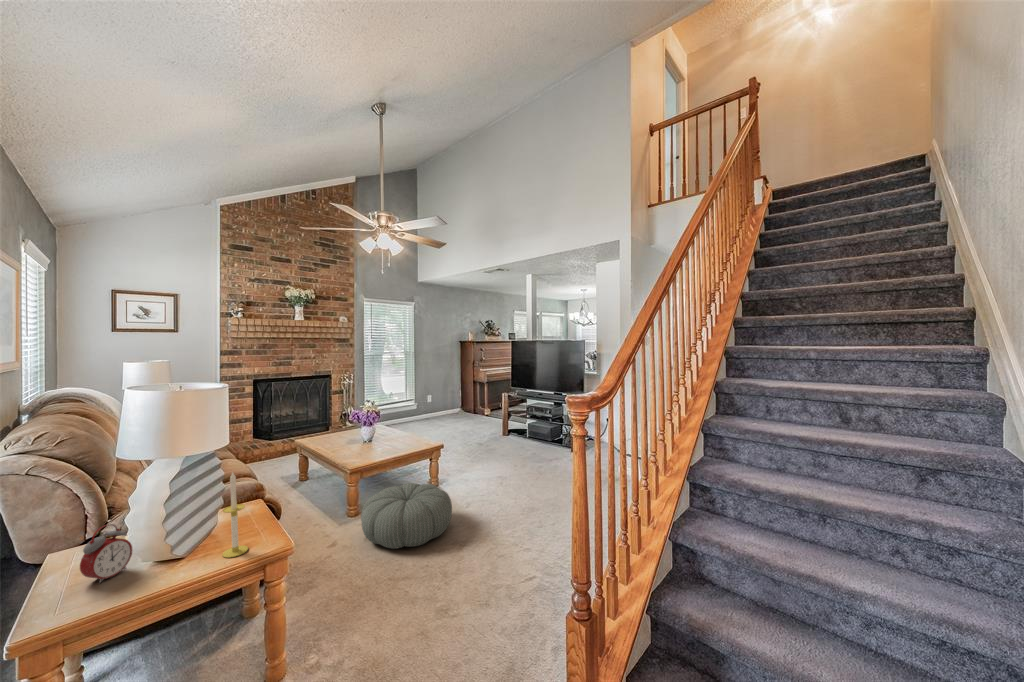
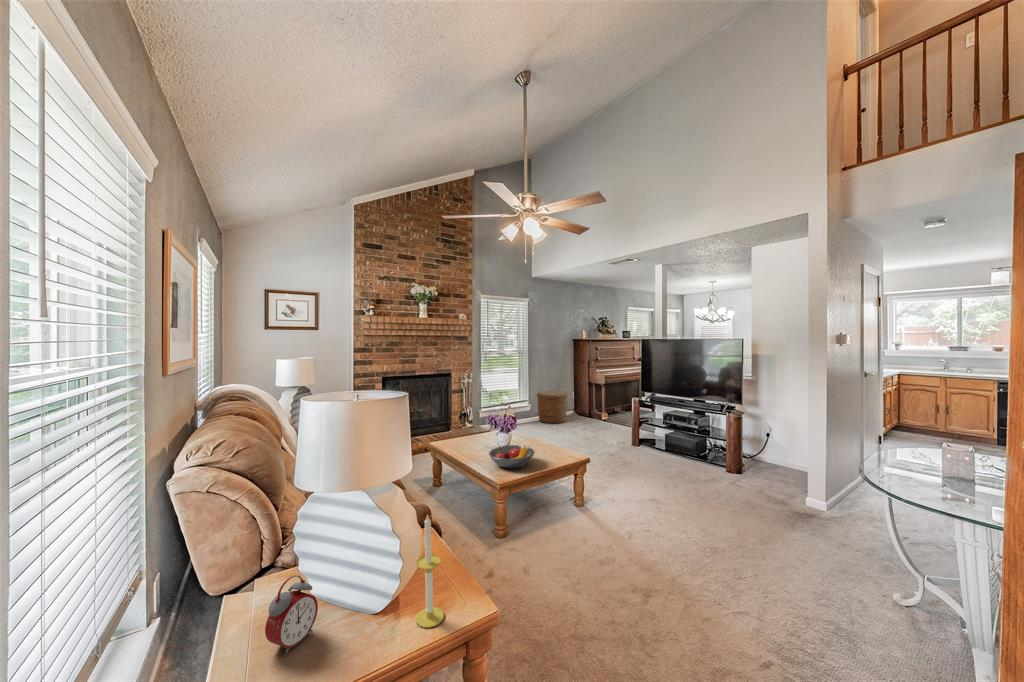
woven basket: none [422,391,451,422] -> present [537,391,567,424]
fruit bowl: none [346,435,390,456] -> present [489,445,535,468]
pouf: present [361,483,452,549] -> none [520,506,627,591]

